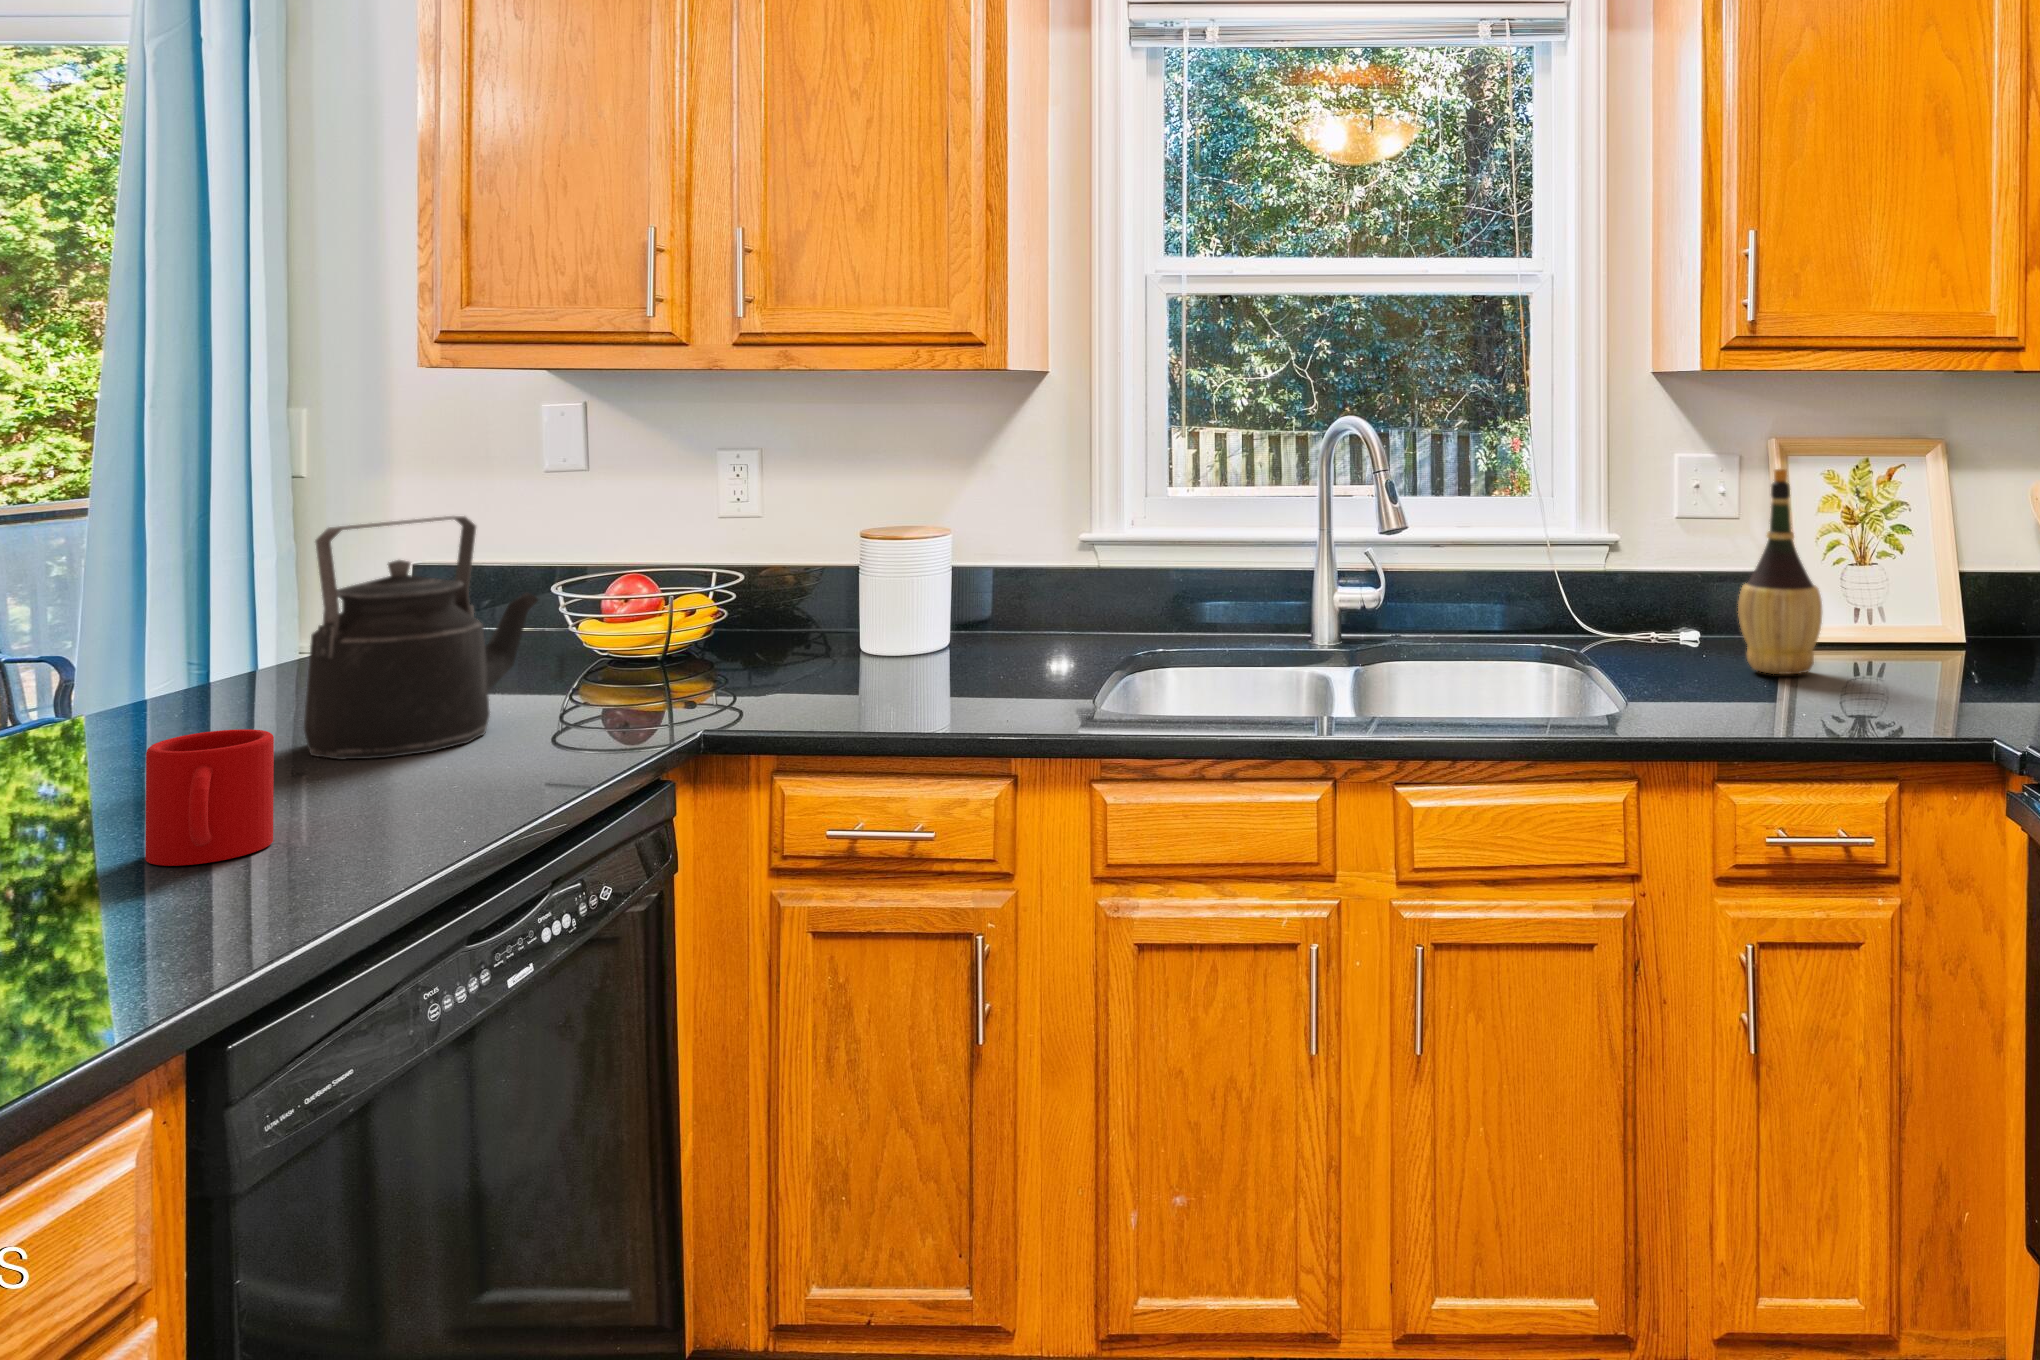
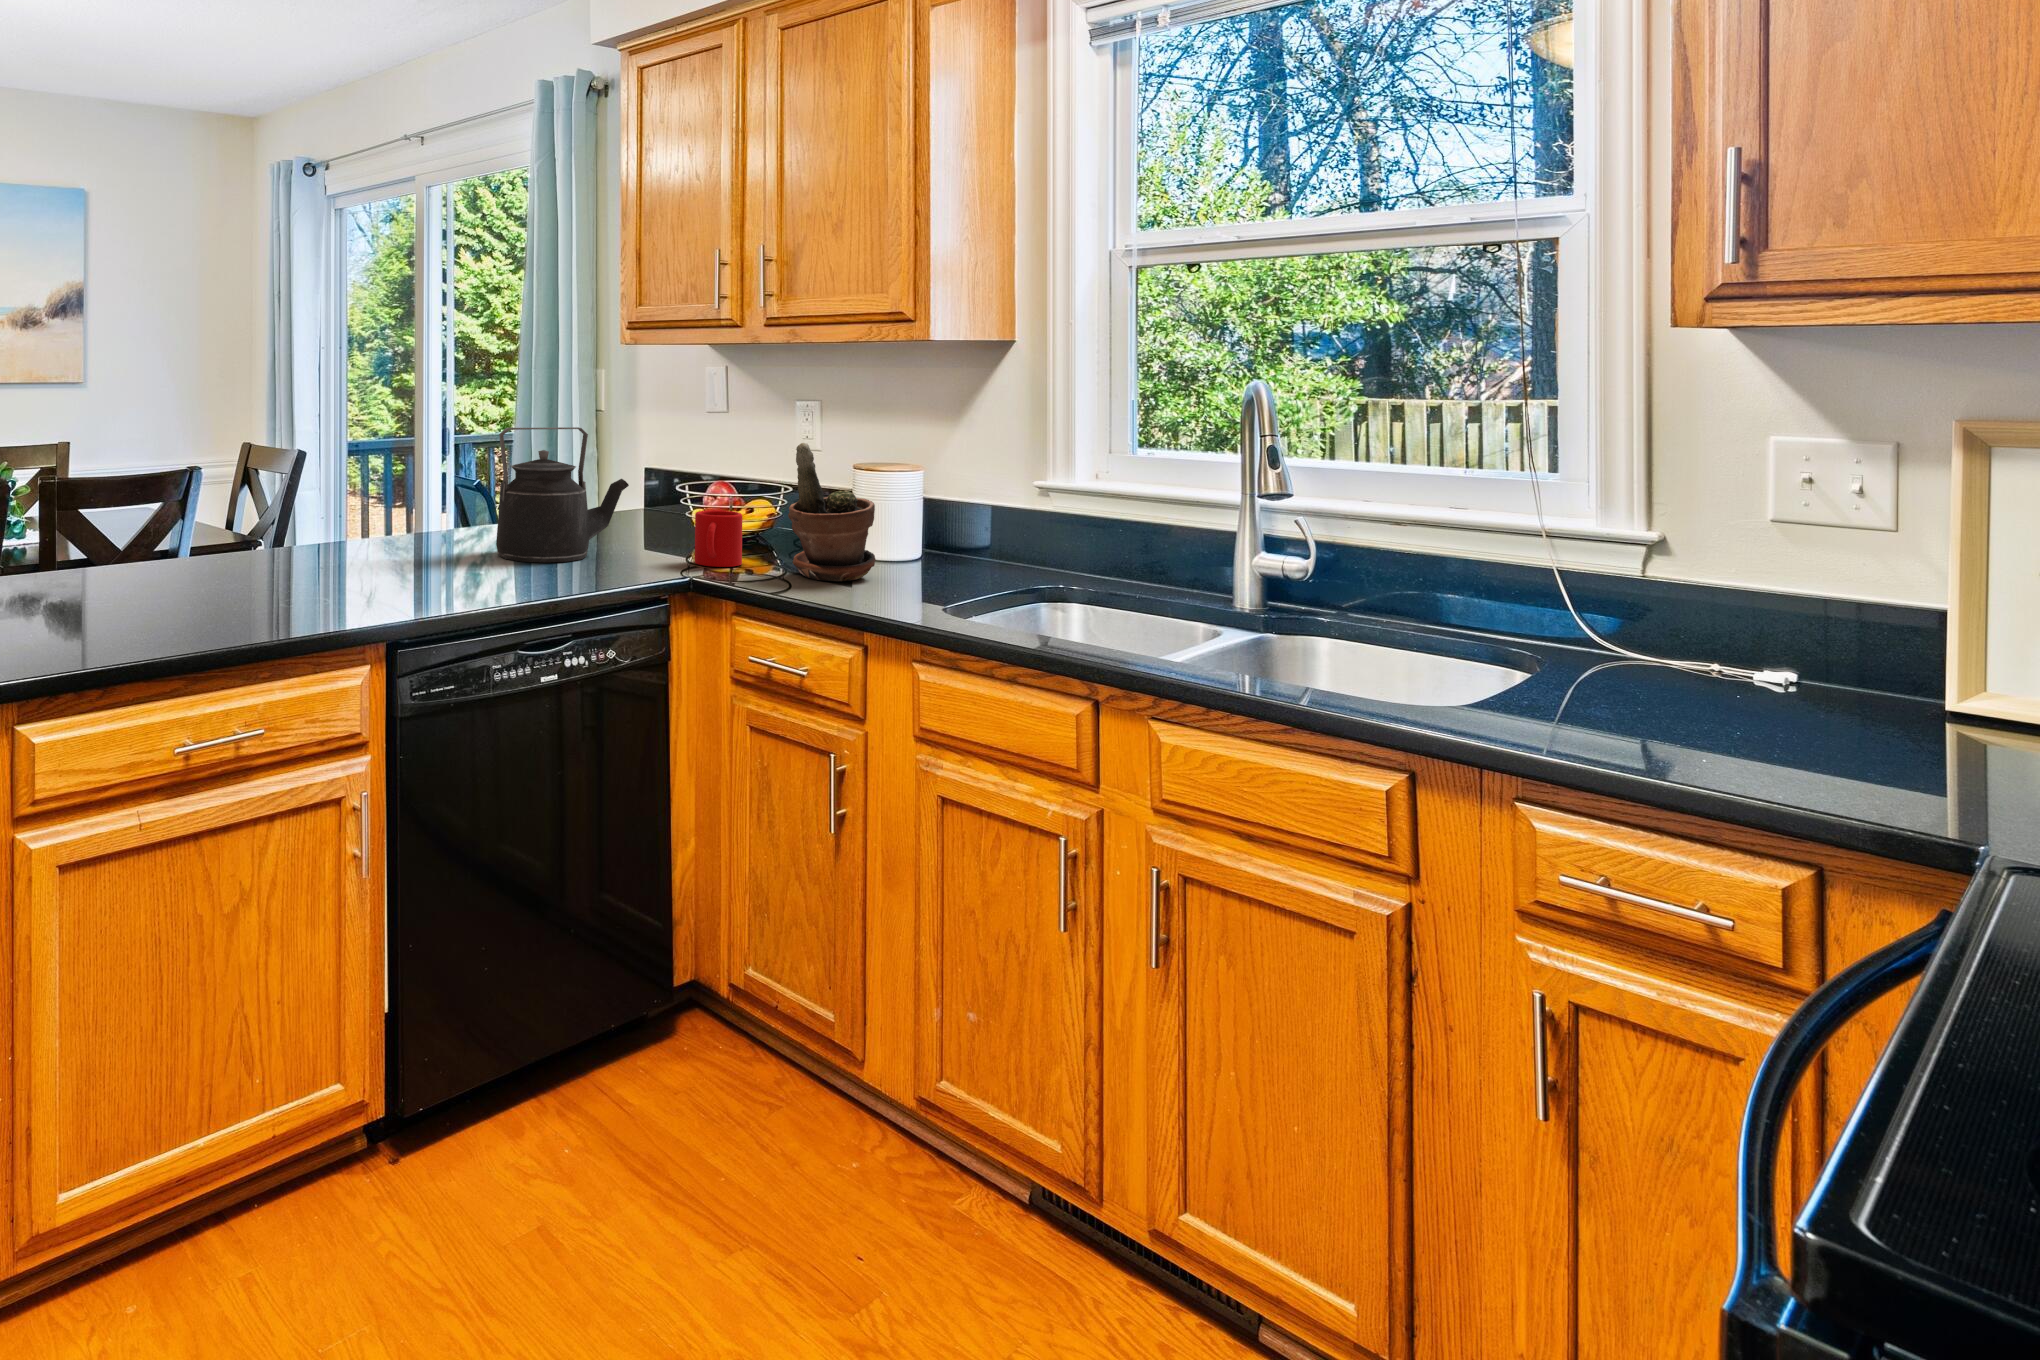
wine bottle: present [1738,469,1822,674] -> none [1709,461,1855,723]
potted plant: none [836,512,954,699] -> present [788,443,876,581]
mug: present [145,729,274,866] -> present [695,510,742,567]

